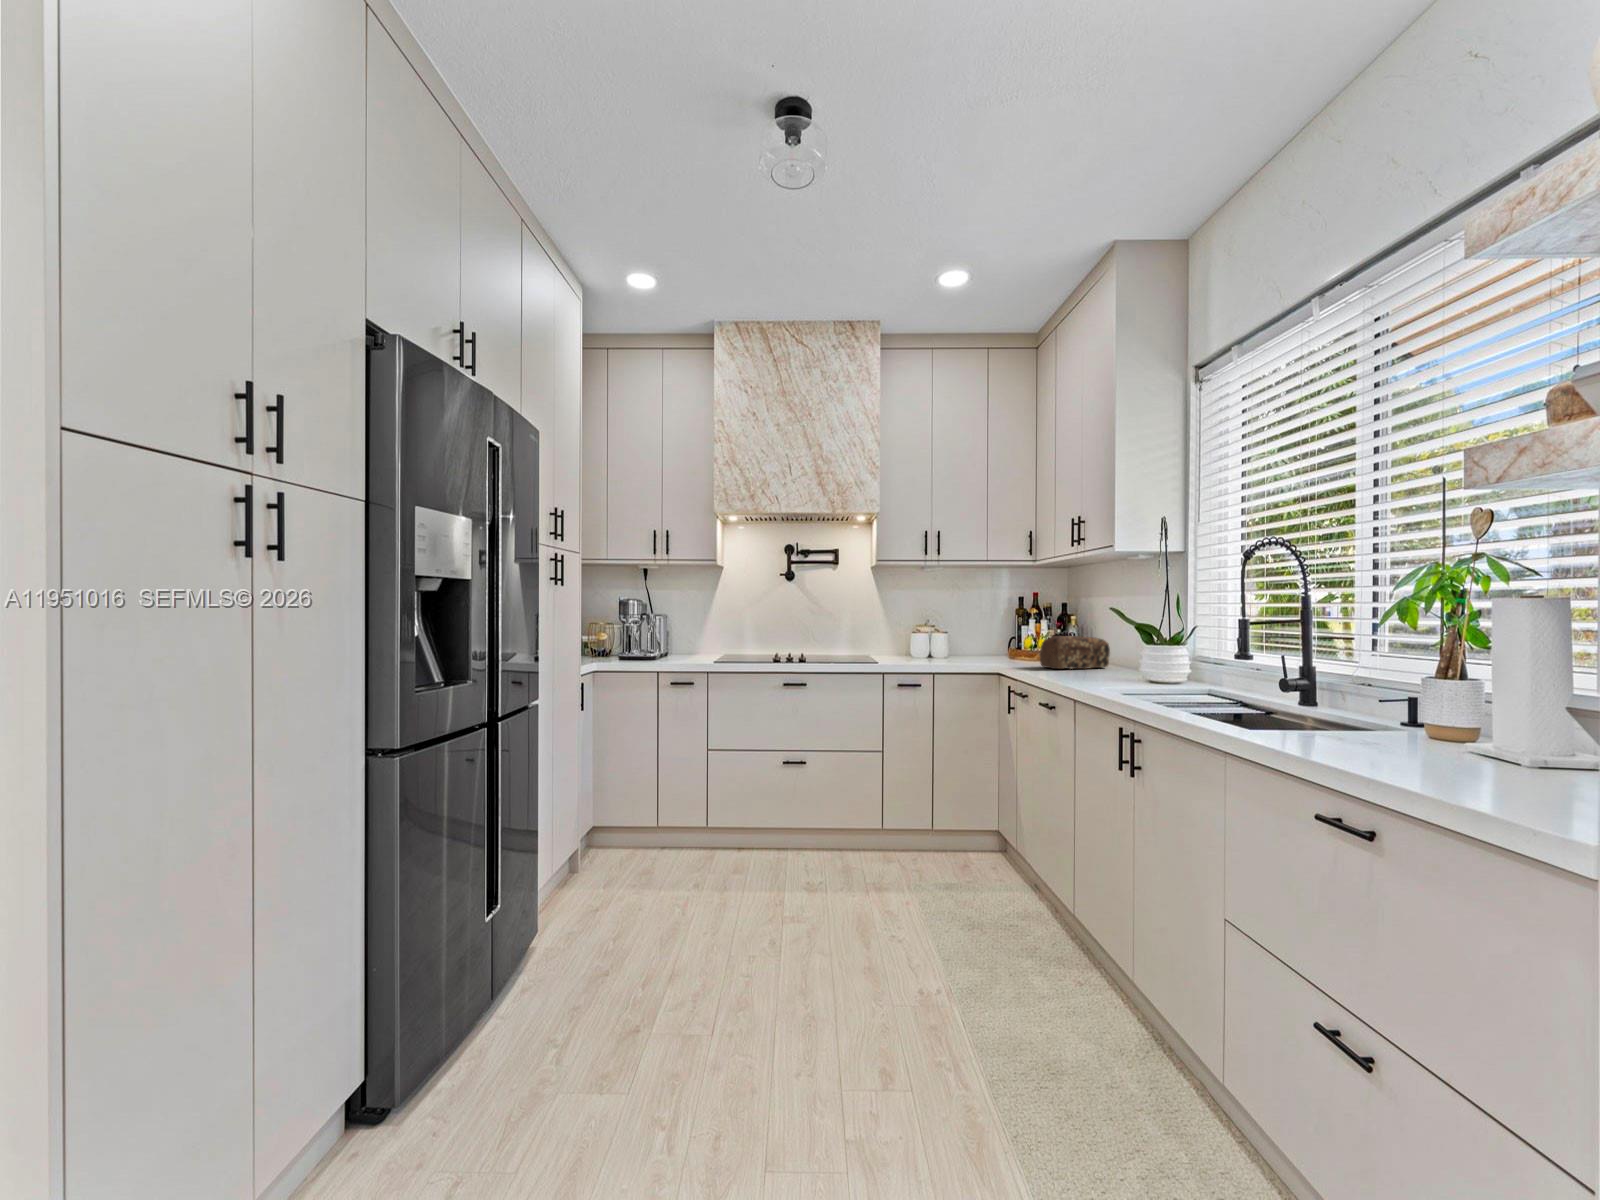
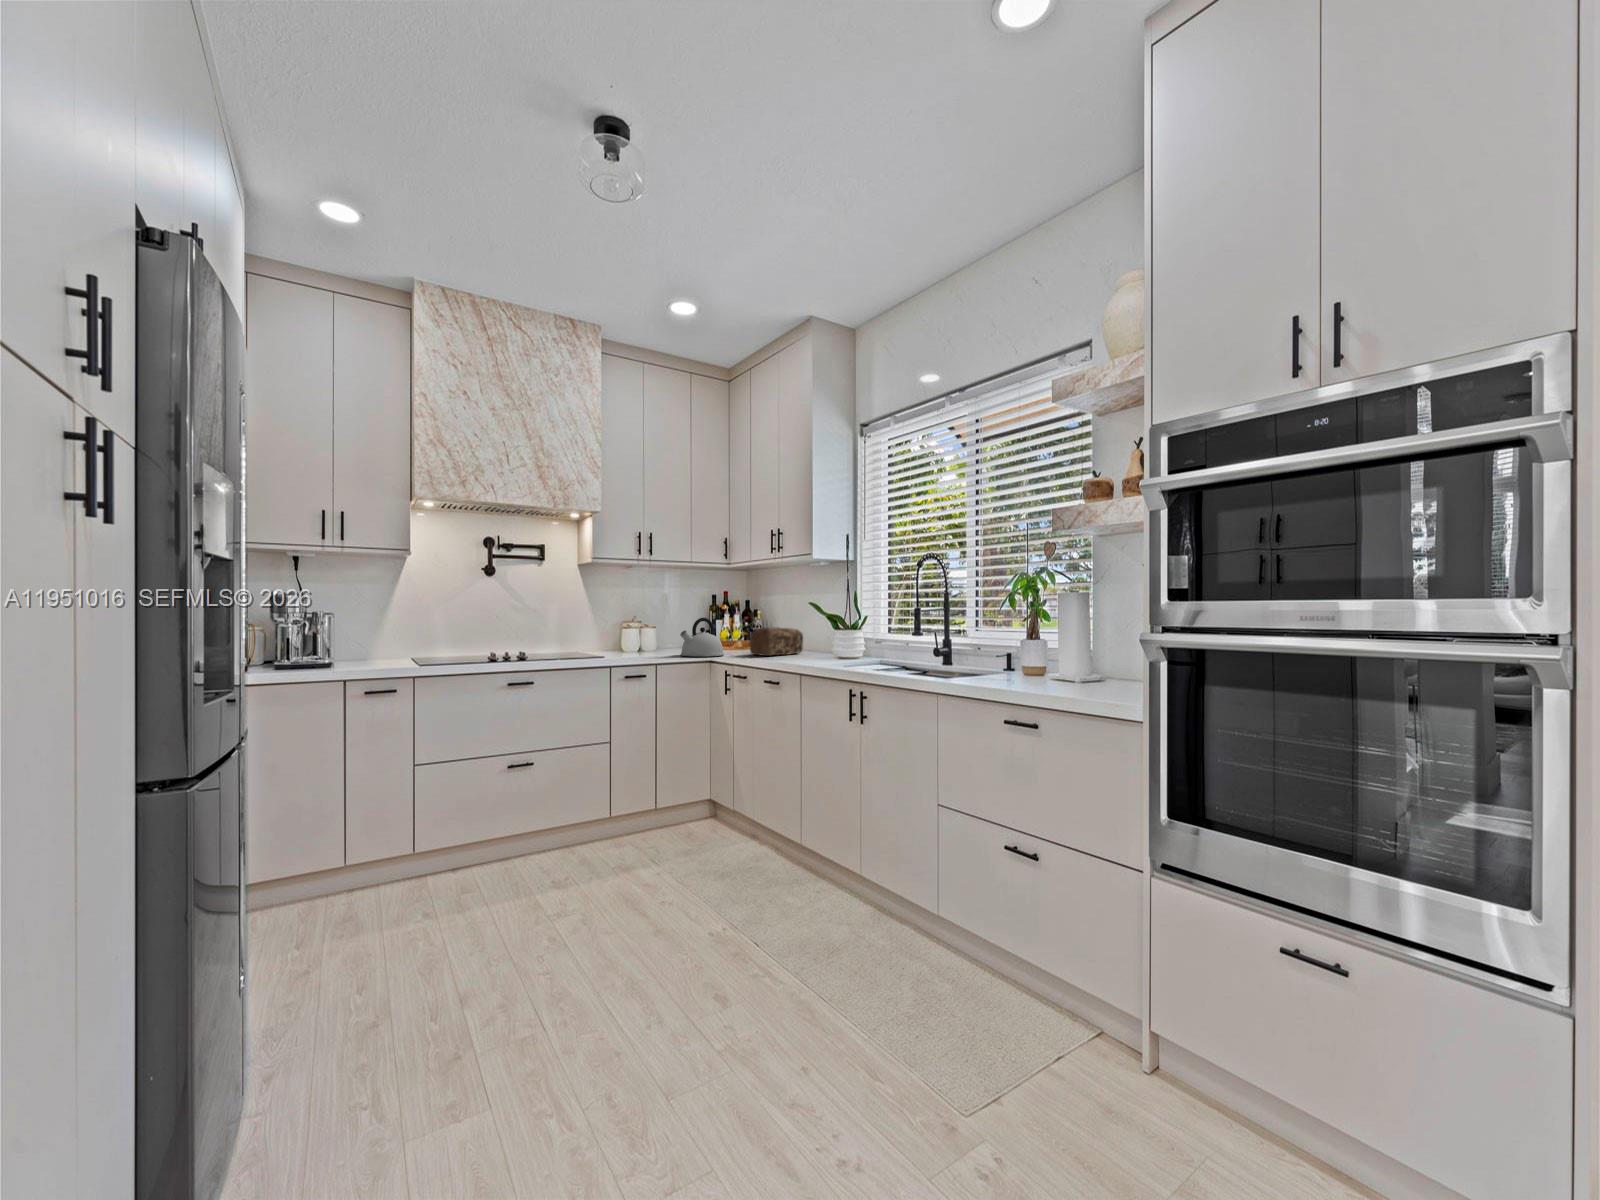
kettle: none [959,624,1010,667] -> present [680,618,724,656]

